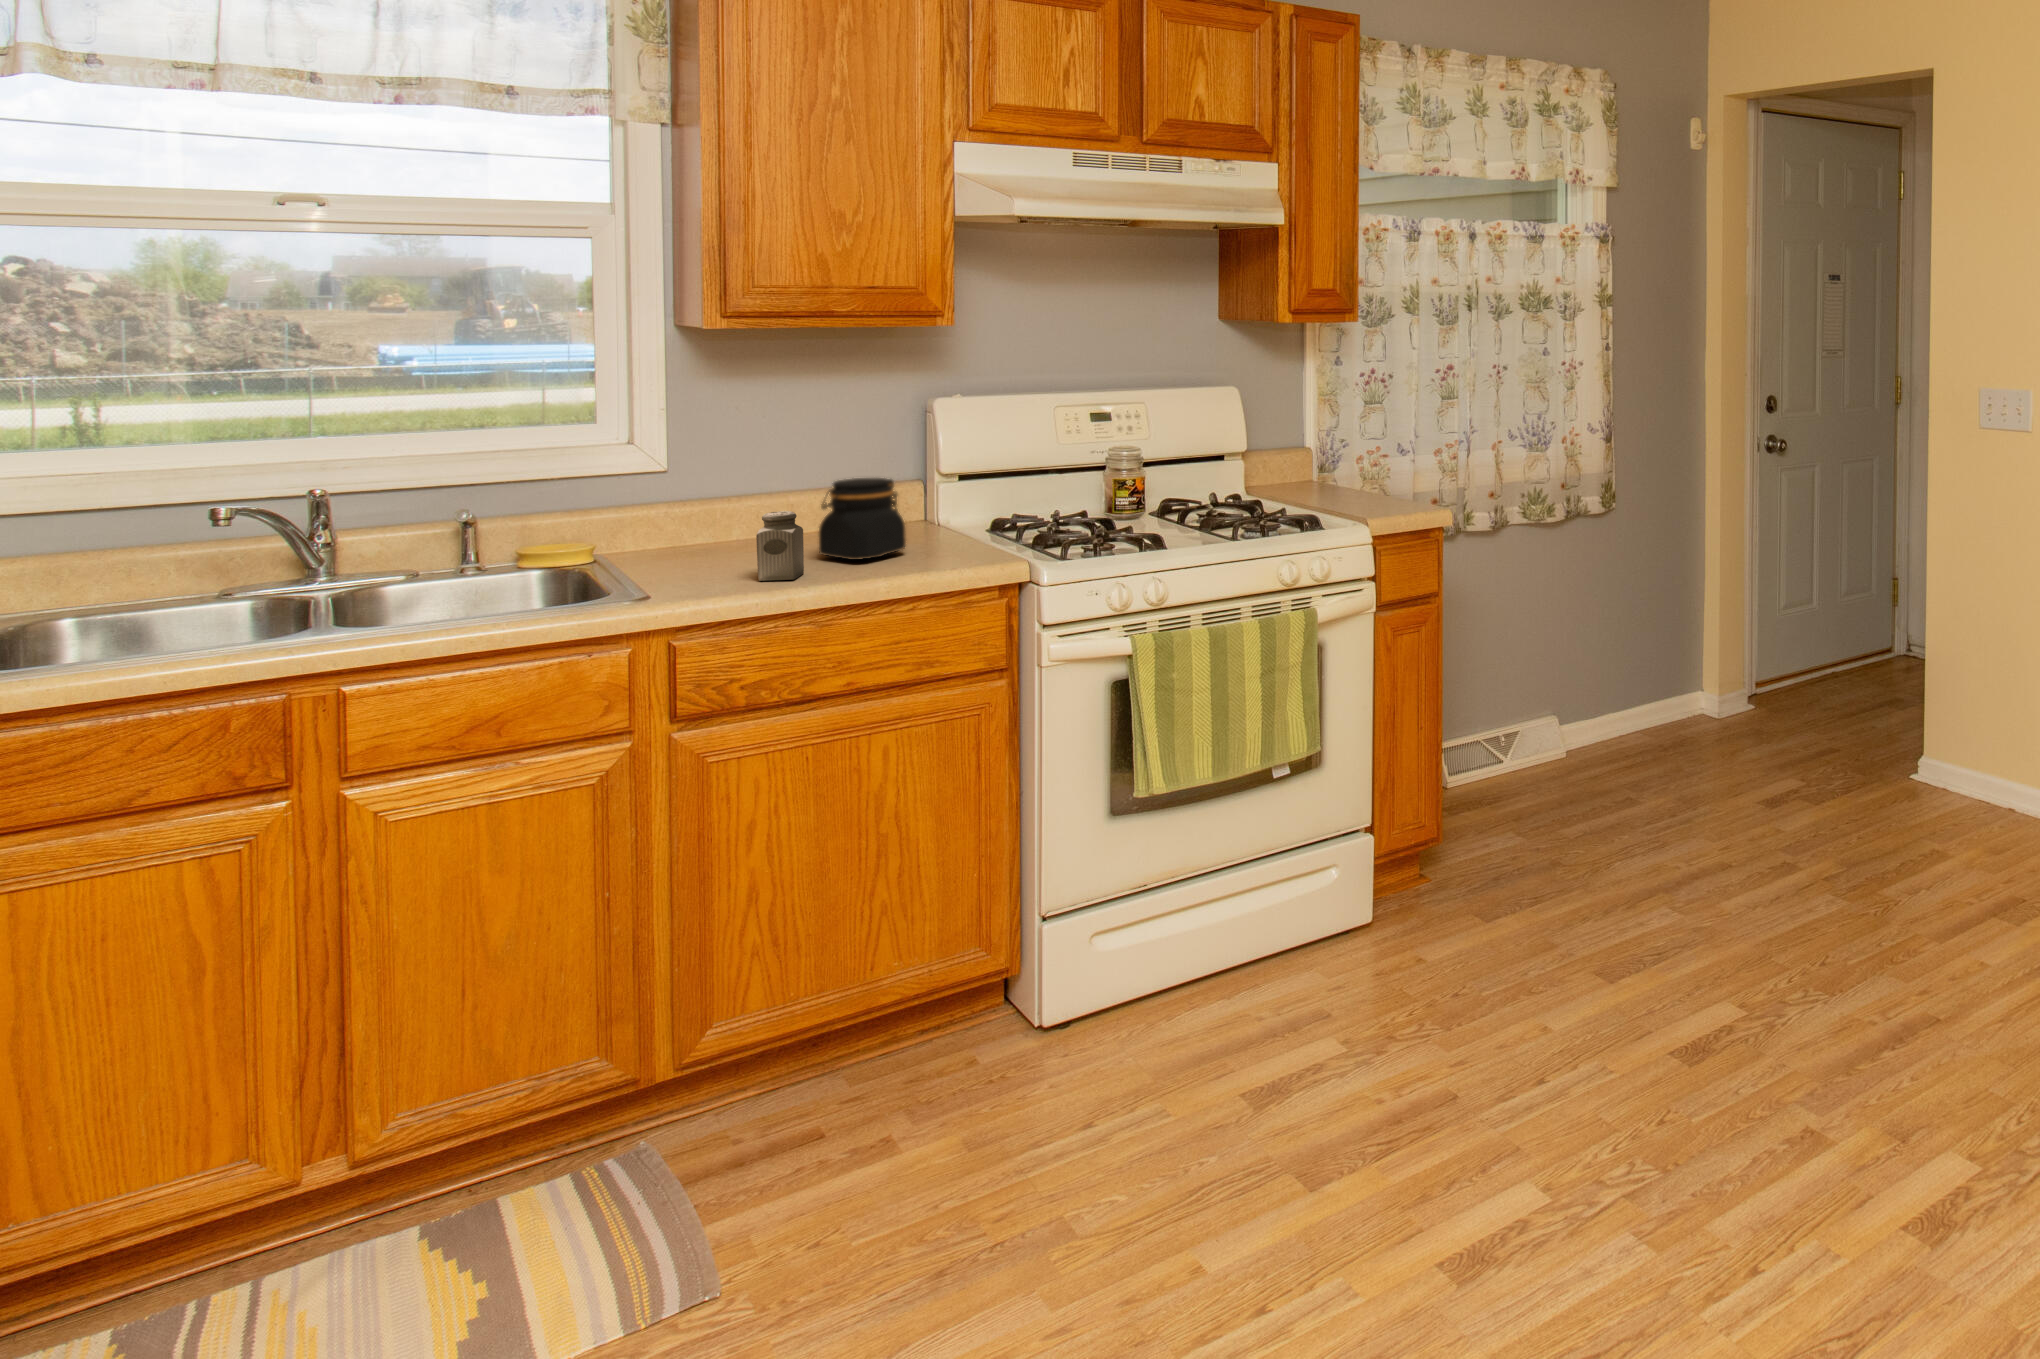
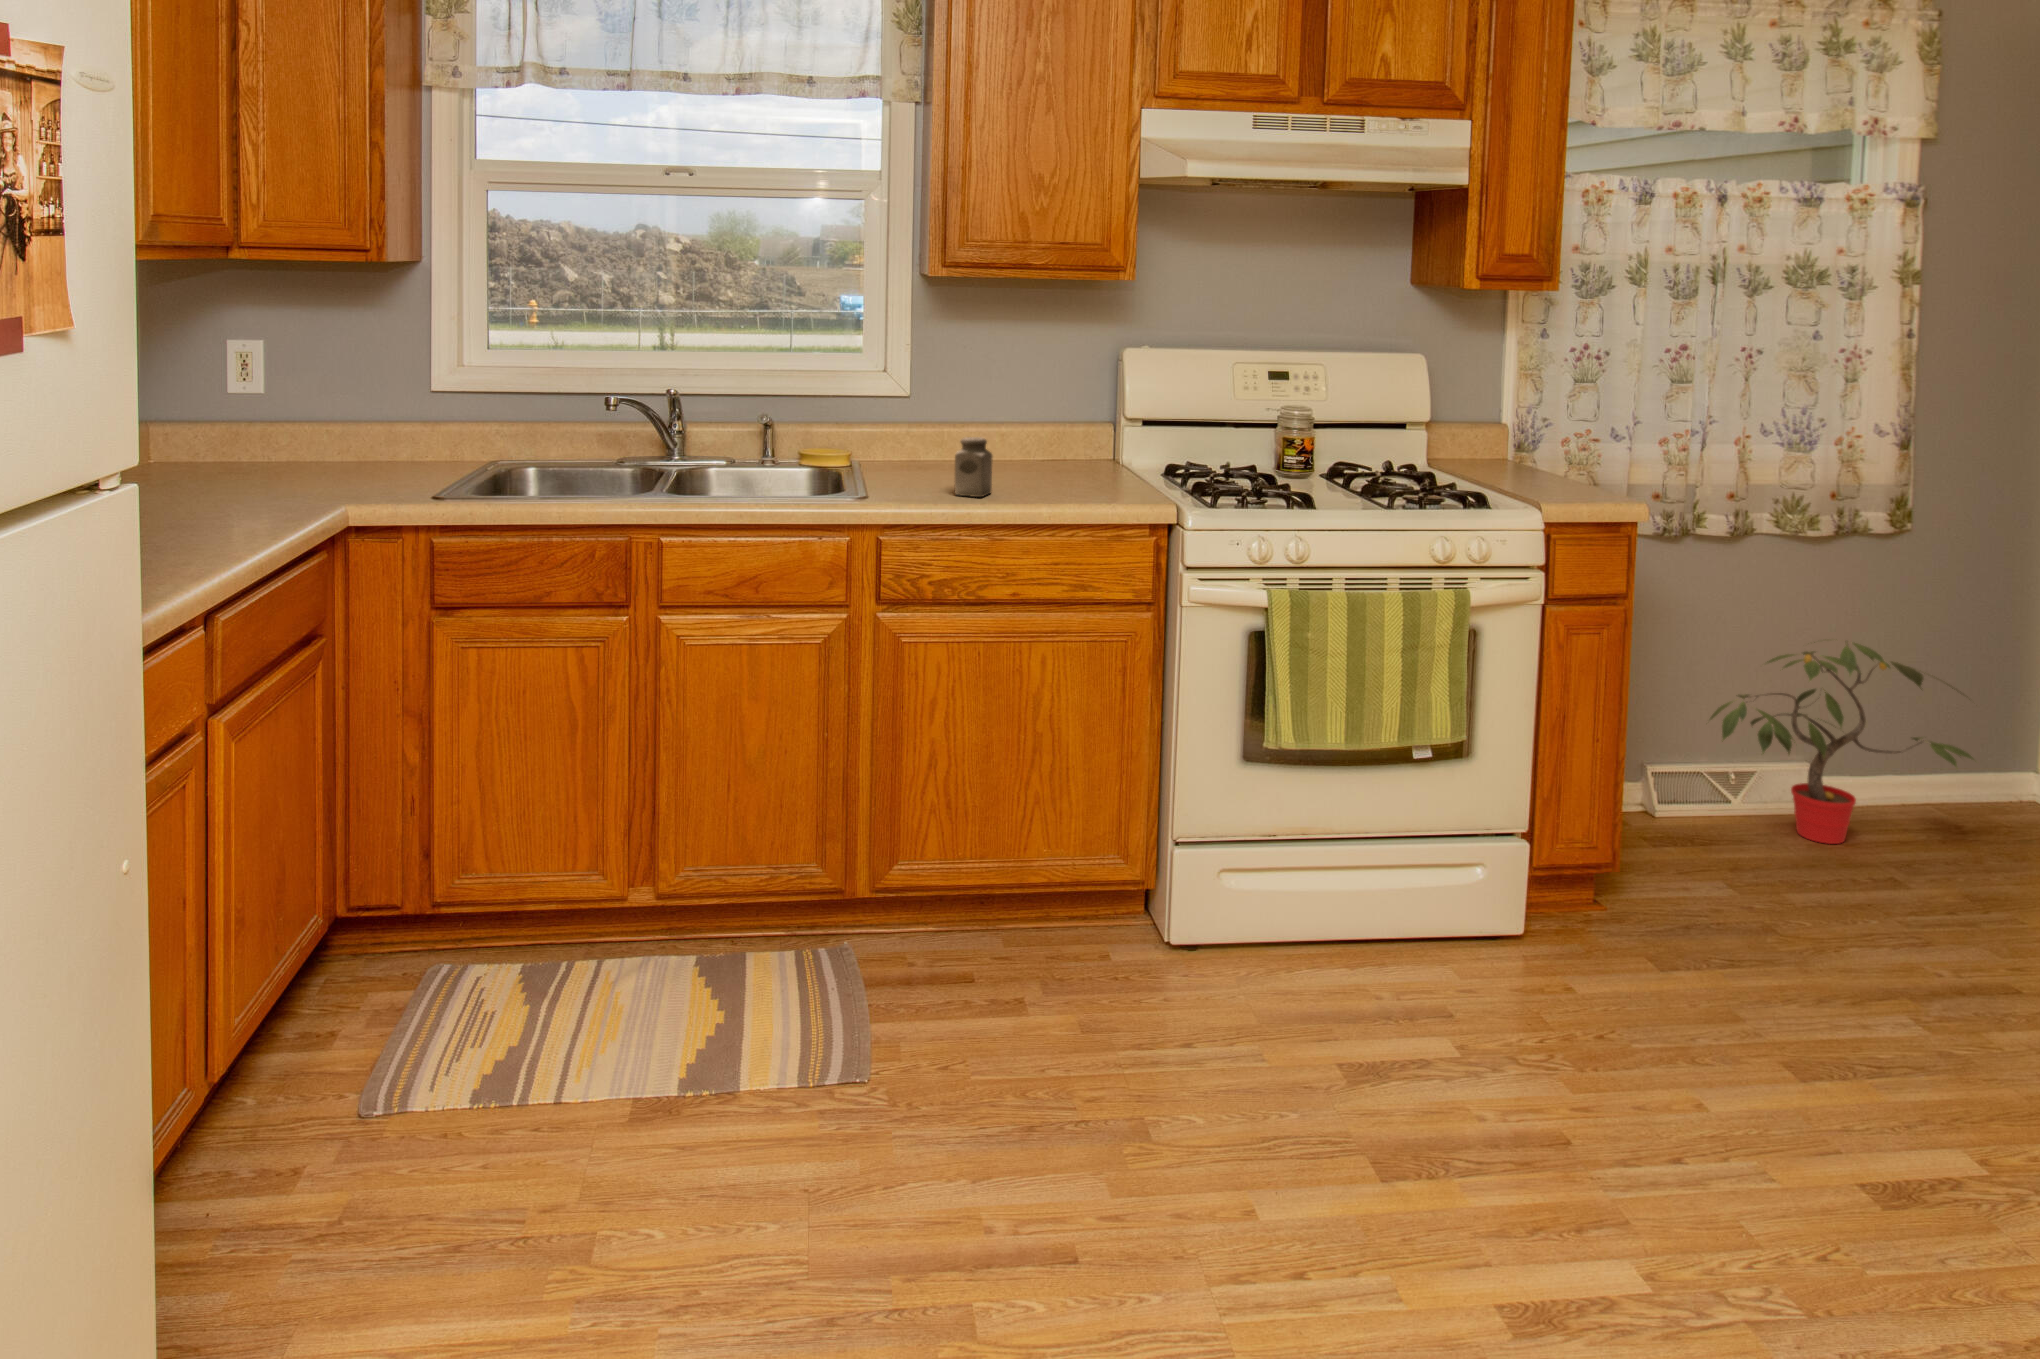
jar: present [819,478,906,560] -> none [1008,415,1080,488]
potted plant: none [1485,602,1678,774] -> present [1710,641,1973,844]

